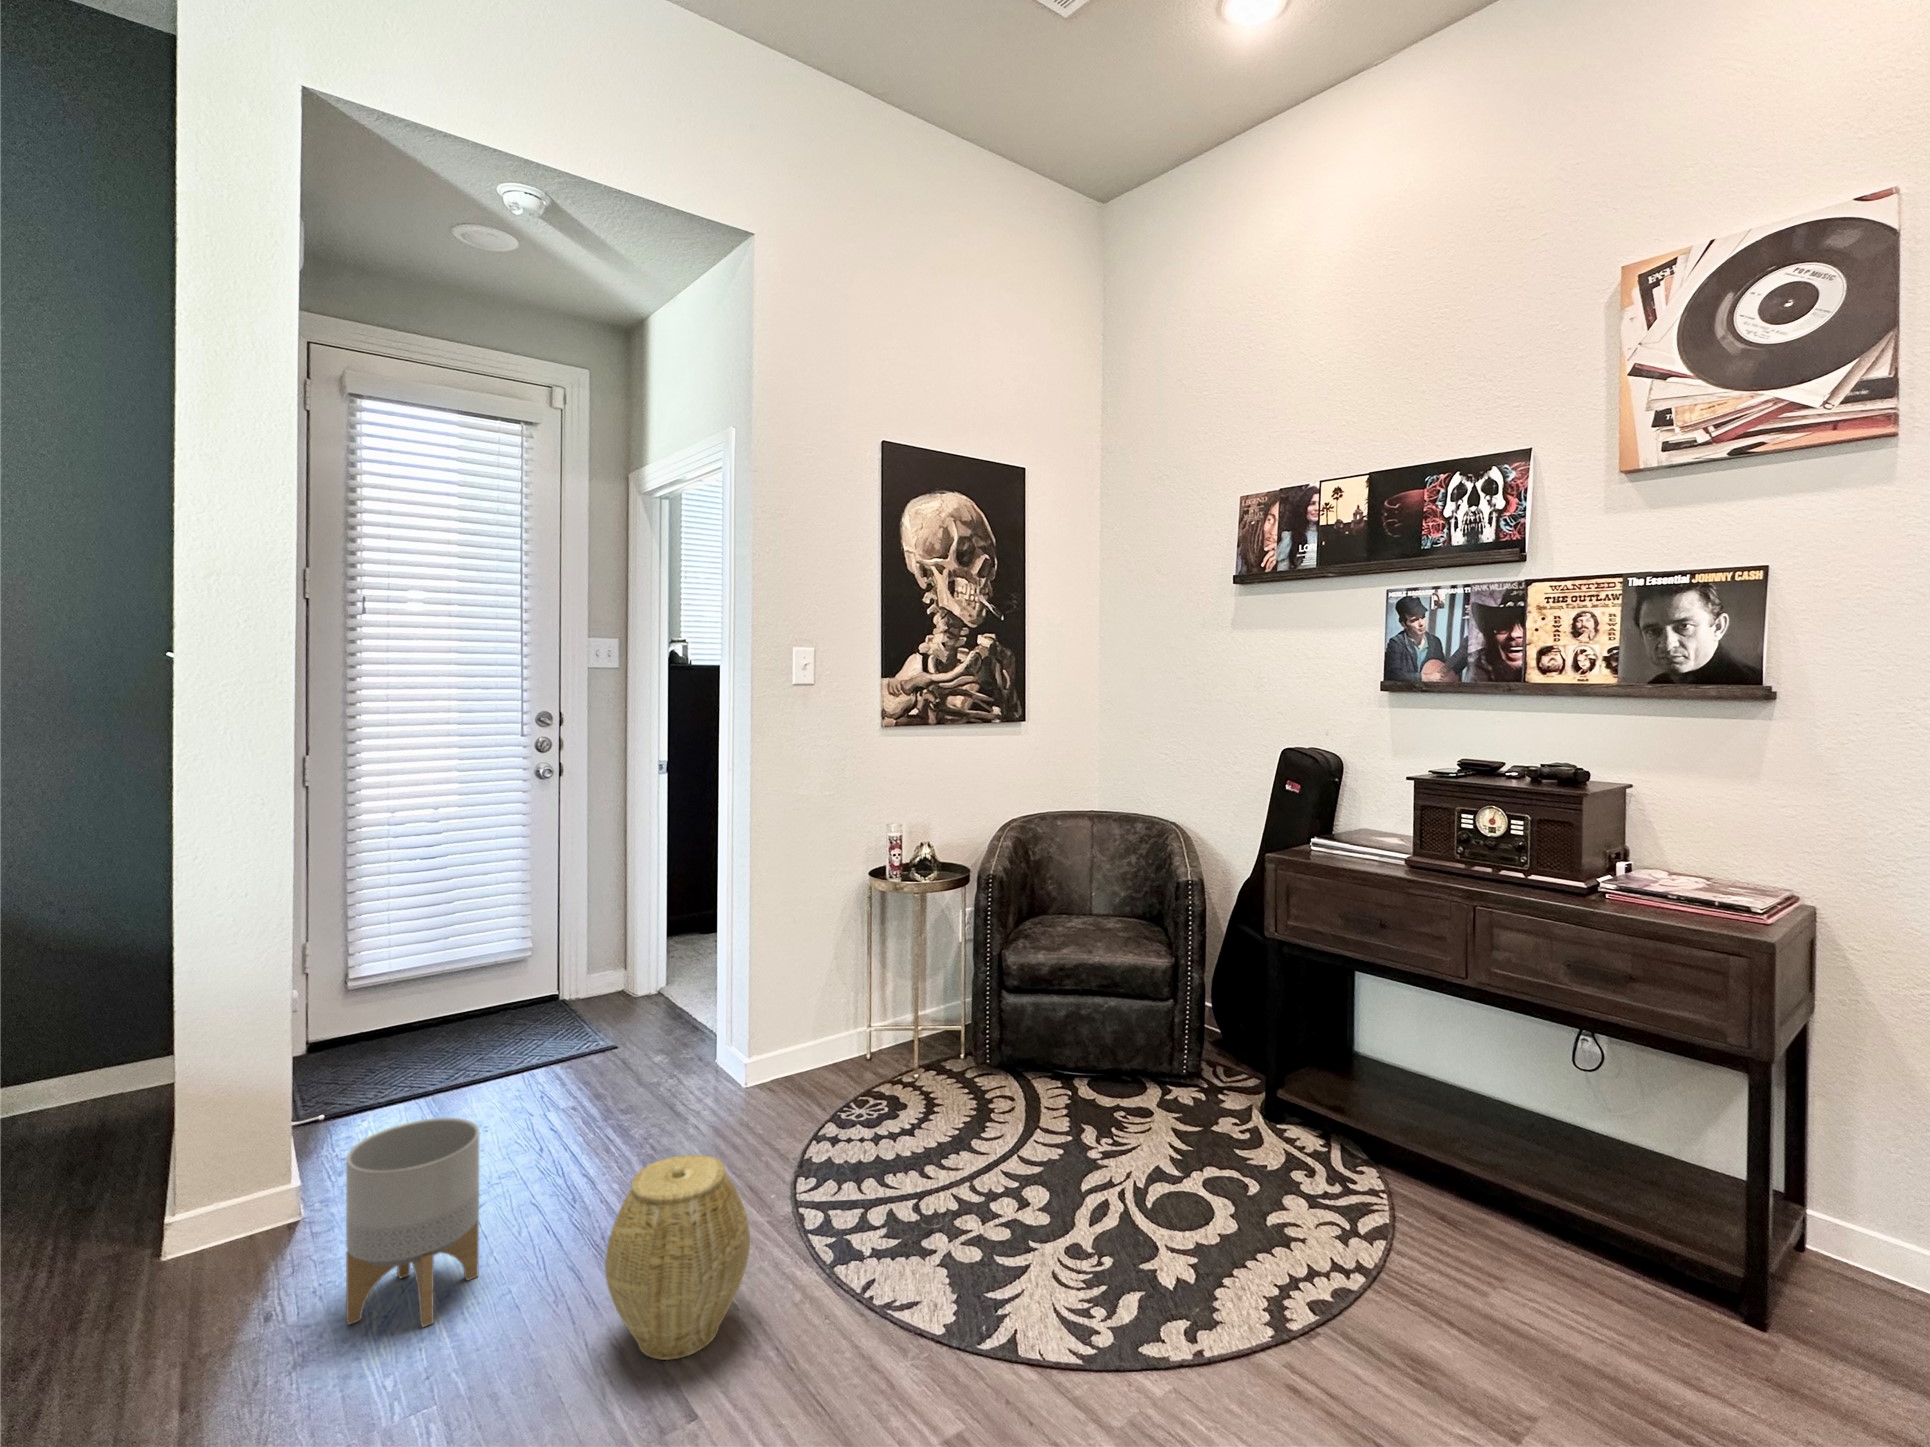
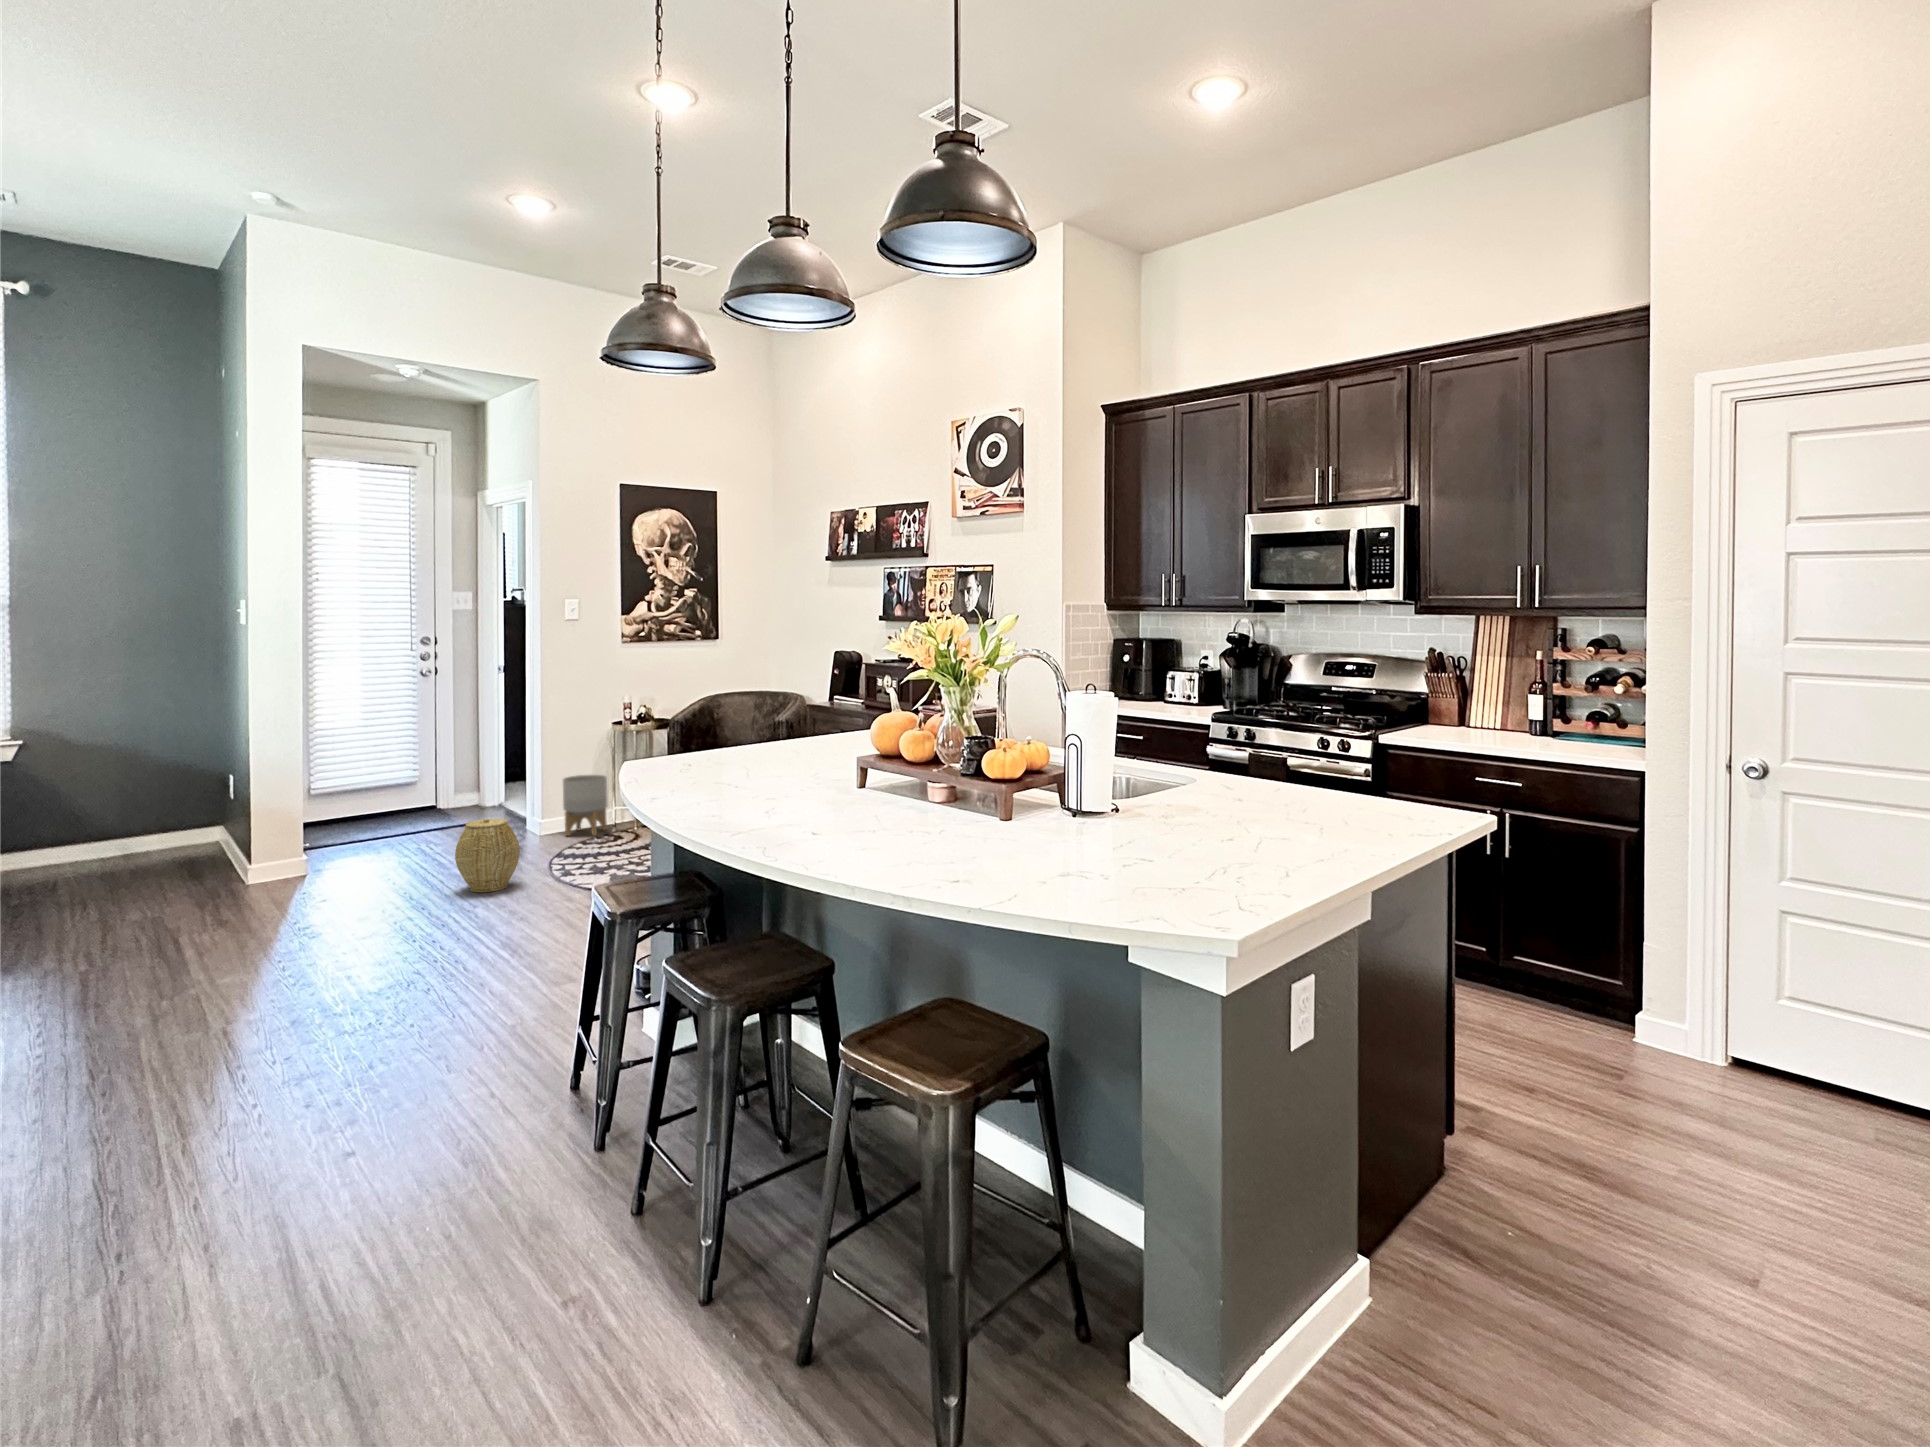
planter: present [346,1118,479,1327] -> present [563,775,608,836]

